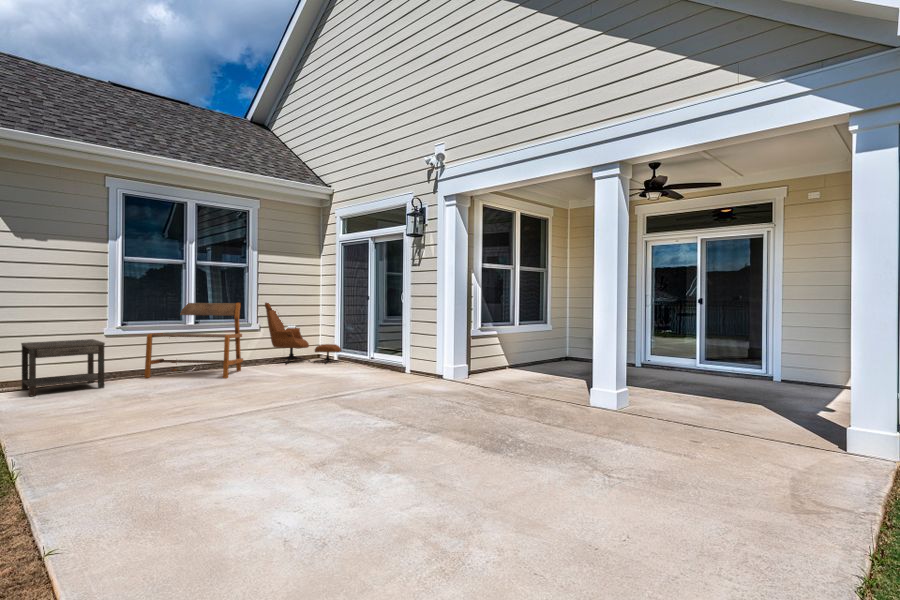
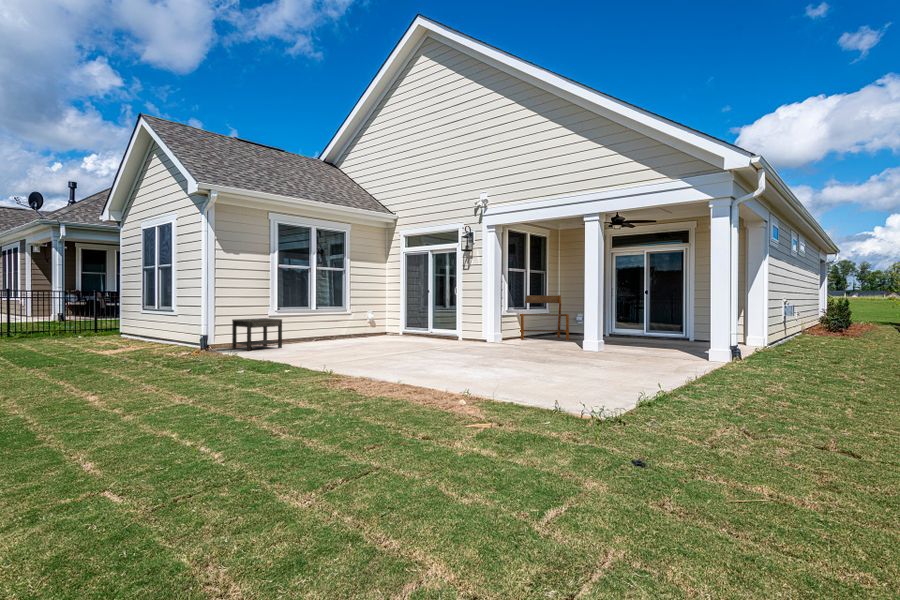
bench: present [145,303,243,379] -> present [520,295,569,340]
lounge chair: present [265,303,341,364] -> none [355,295,407,338]

